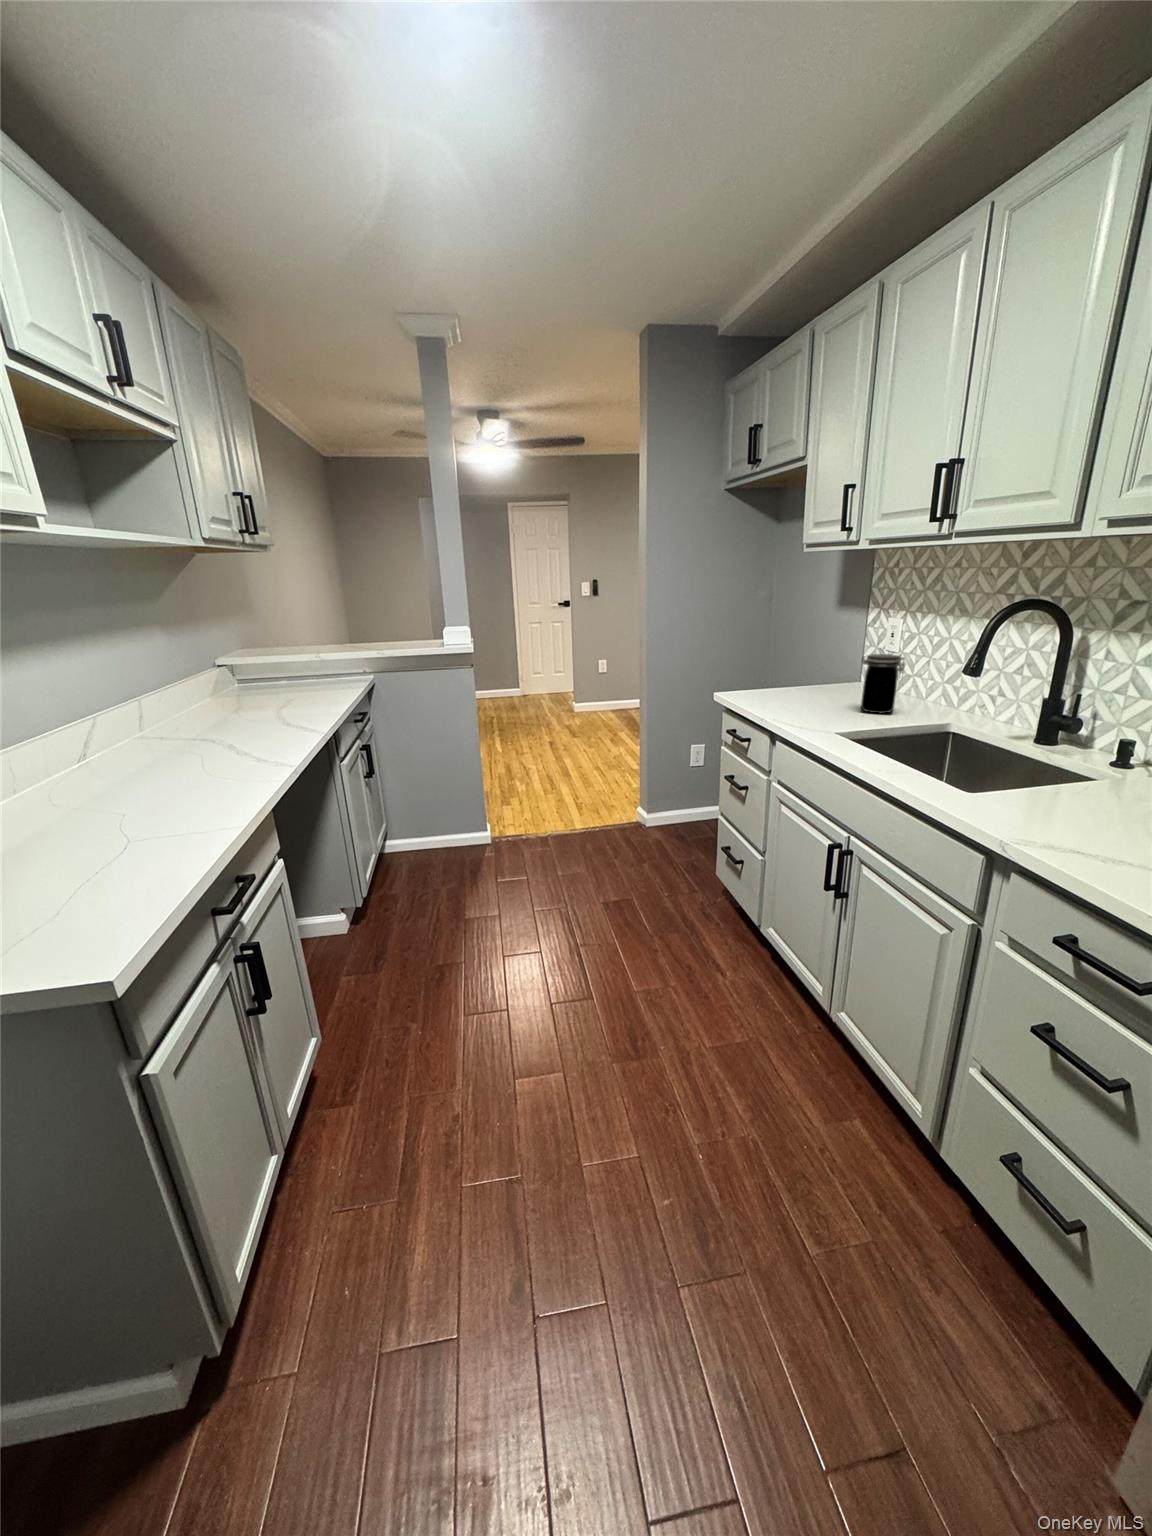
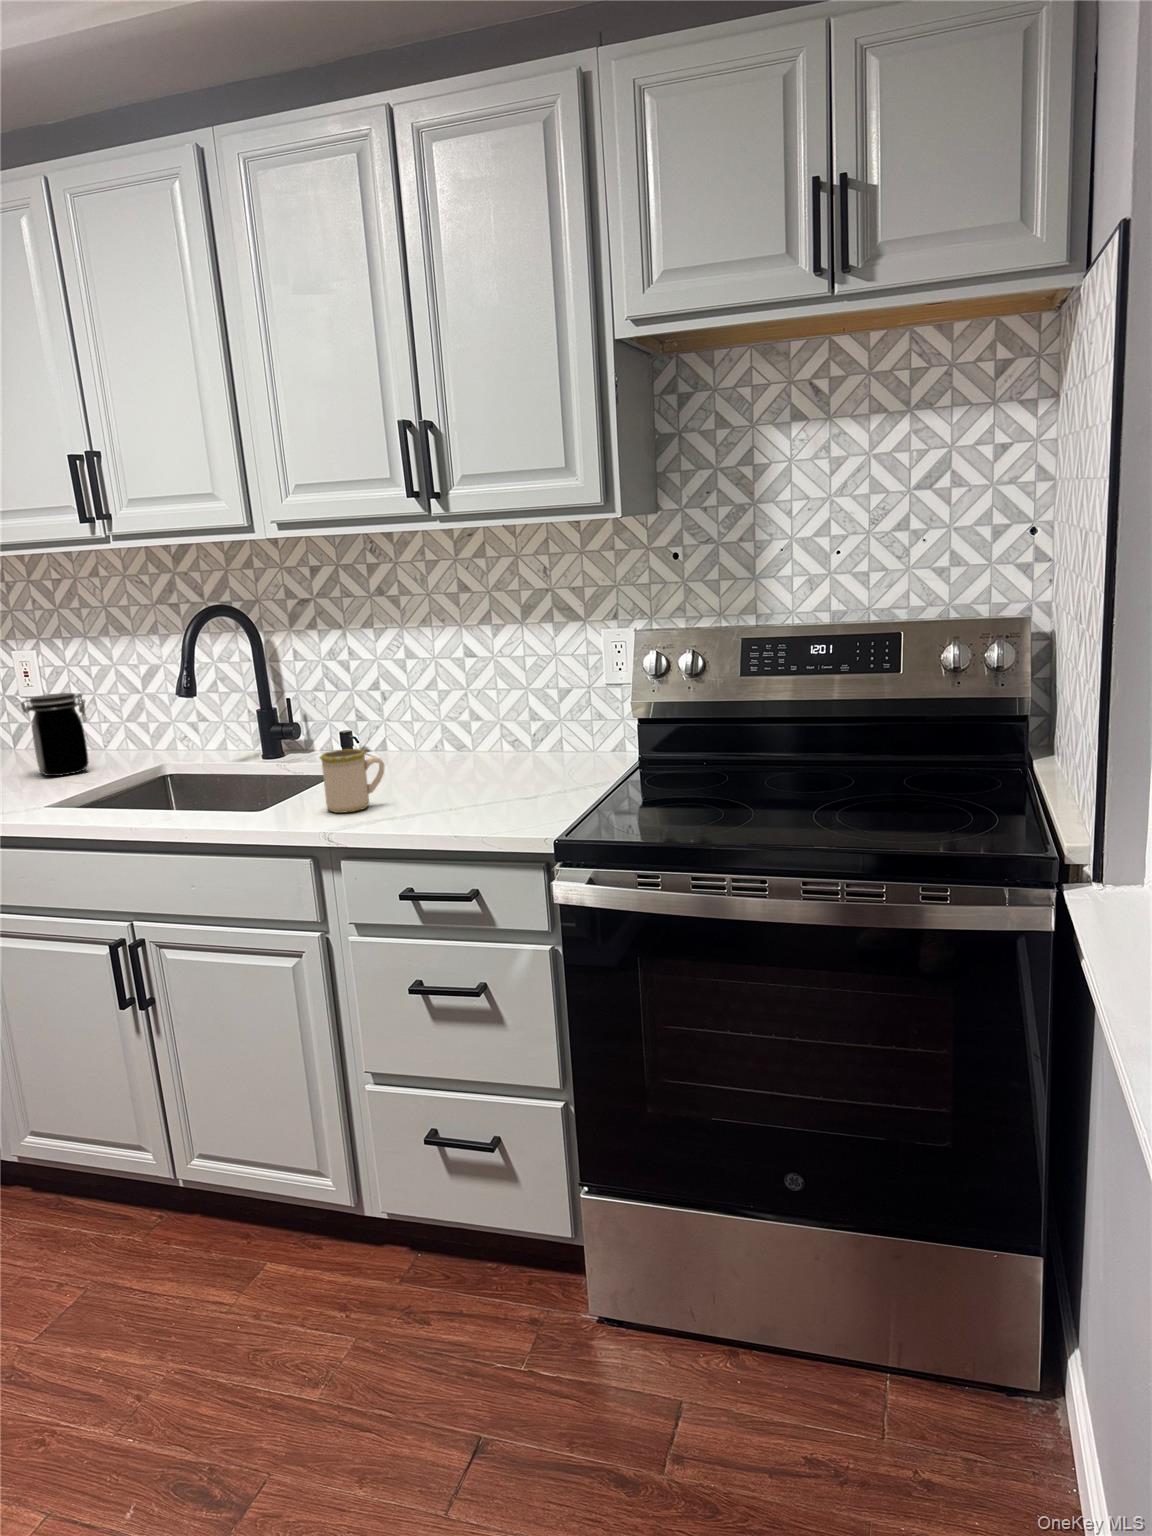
mug: none [1030,765,1121,834] -> present [320,749,385,813]

